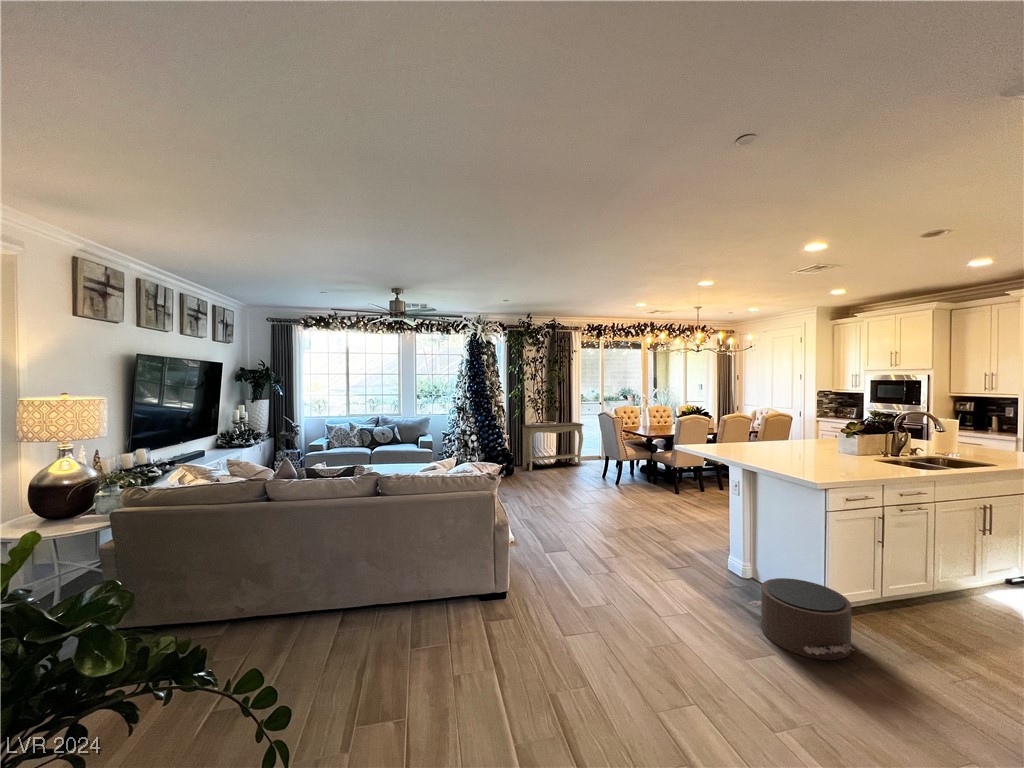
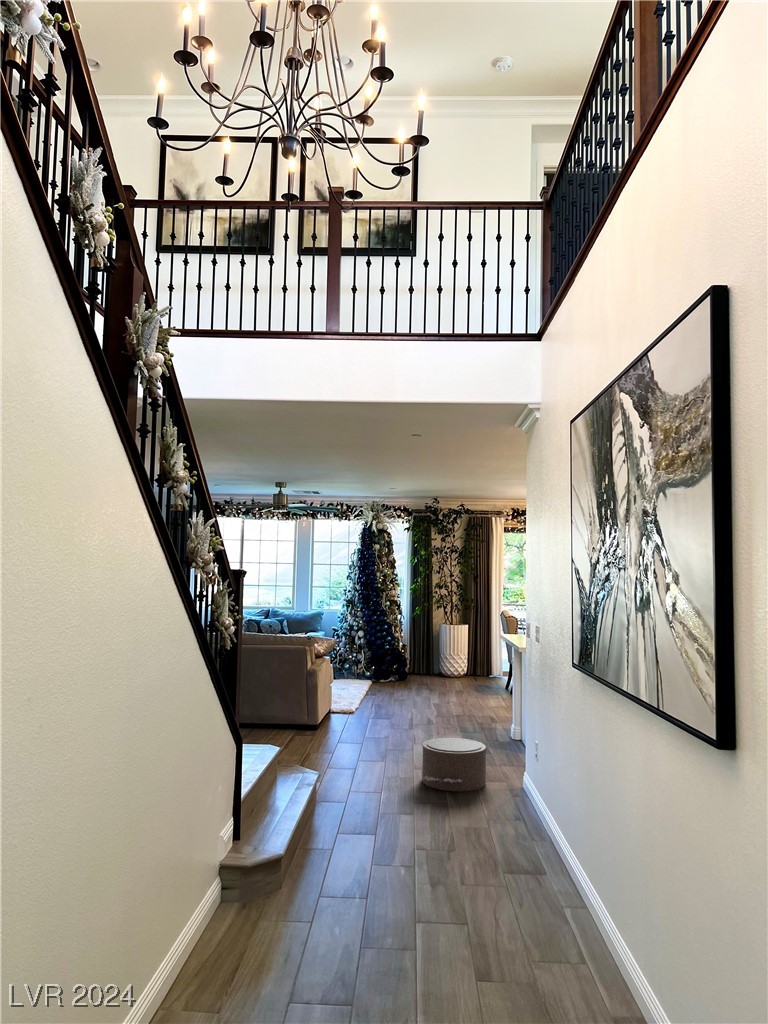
console table: present [521,422,583,471] -> none [420,625,497,679]

